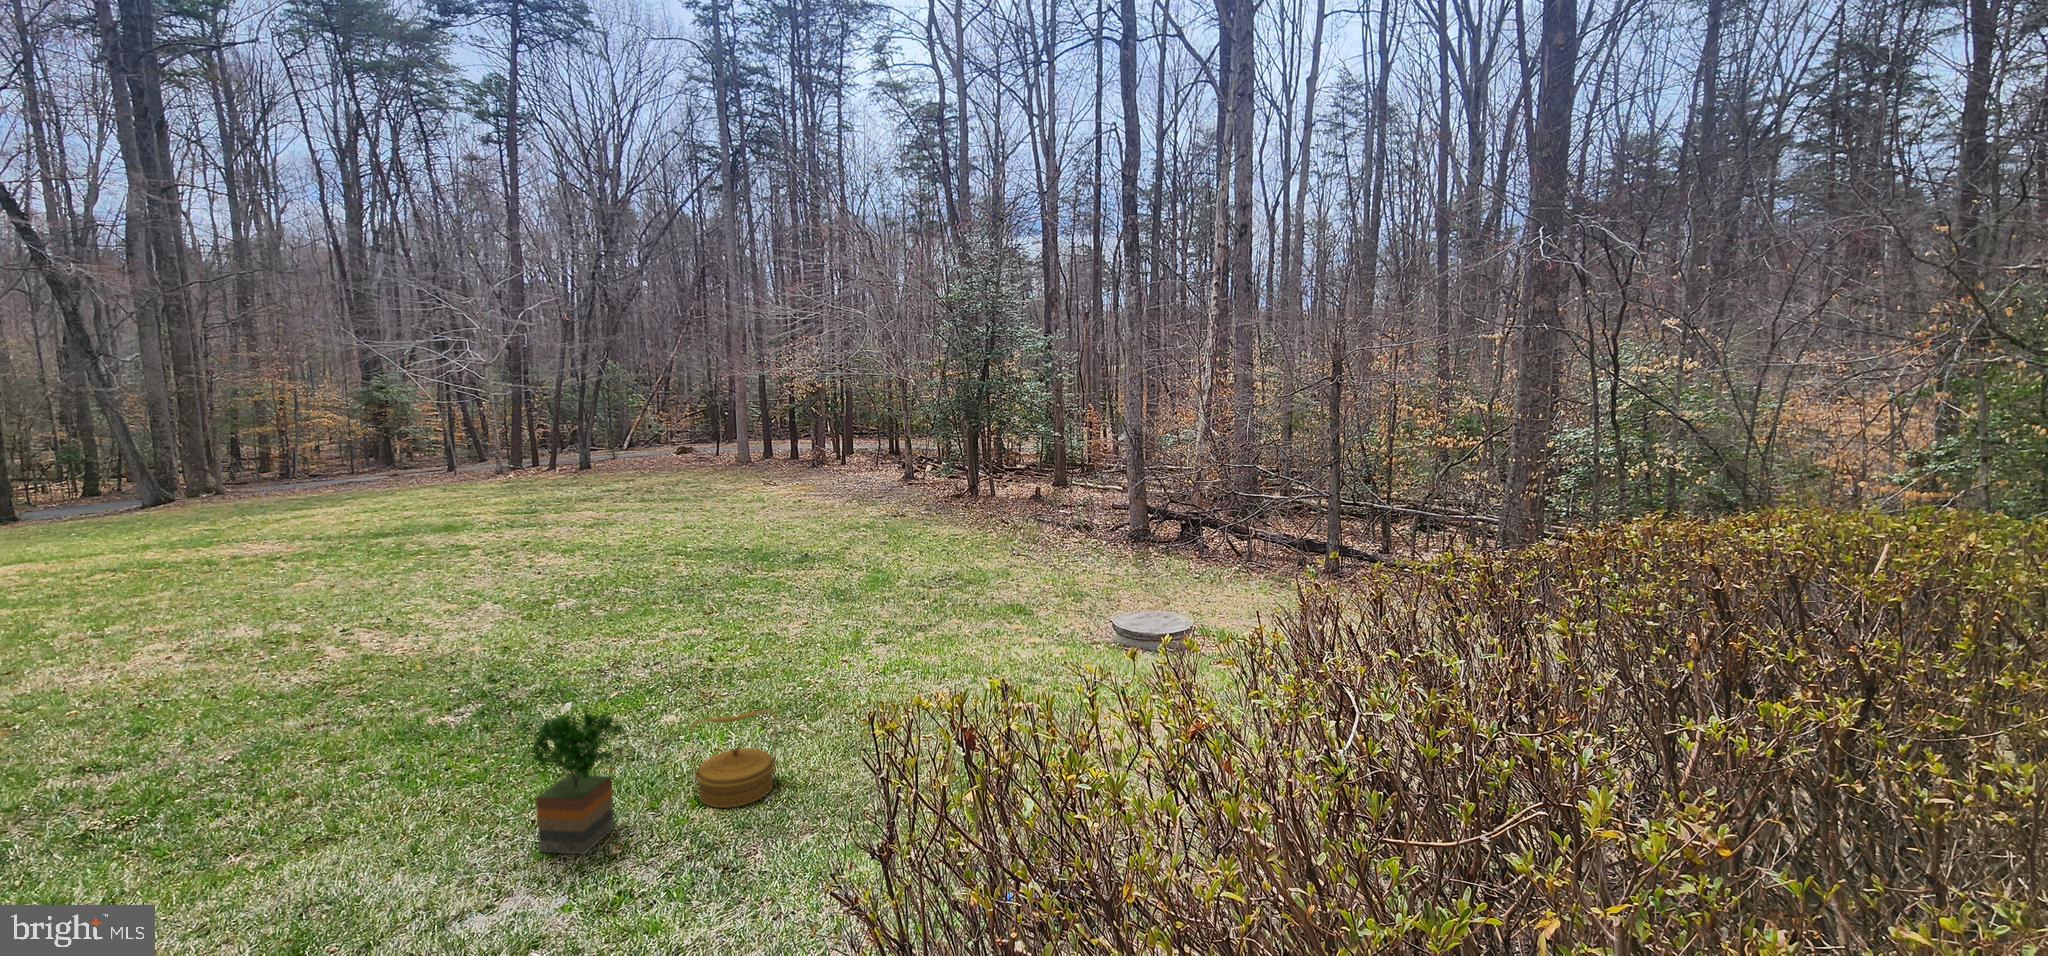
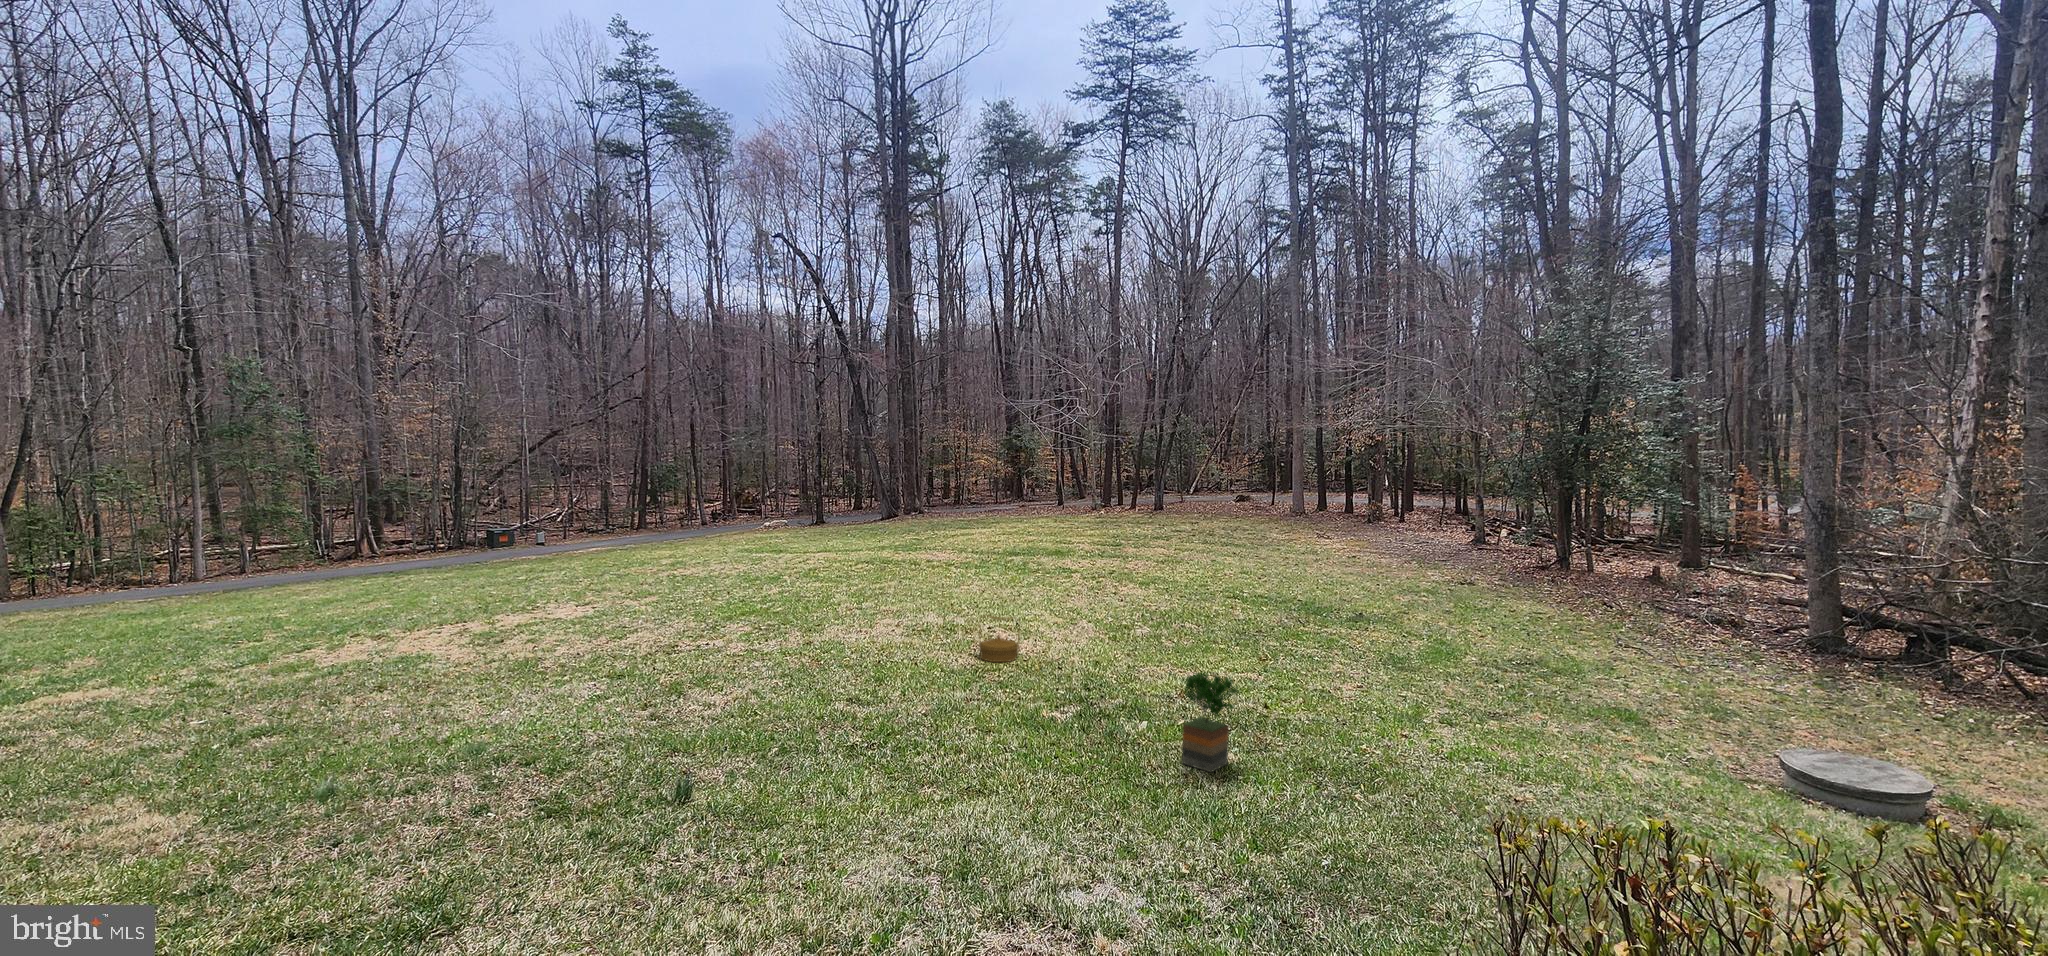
basket: present [691,709,776,808] -> present [979,616,1019,662]

